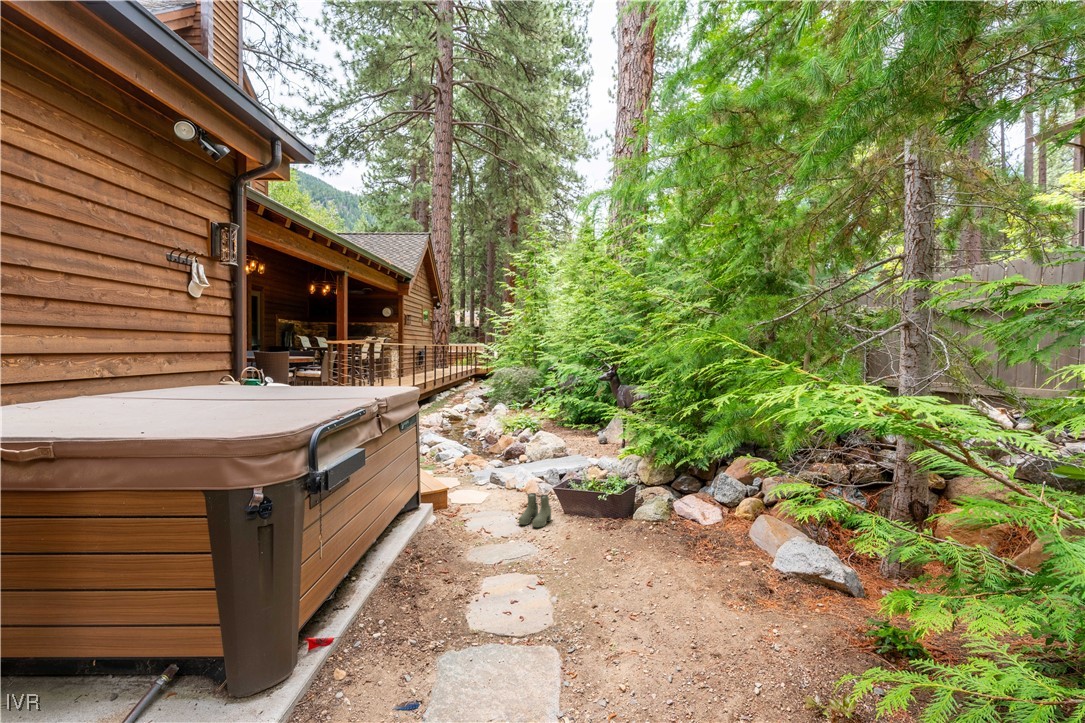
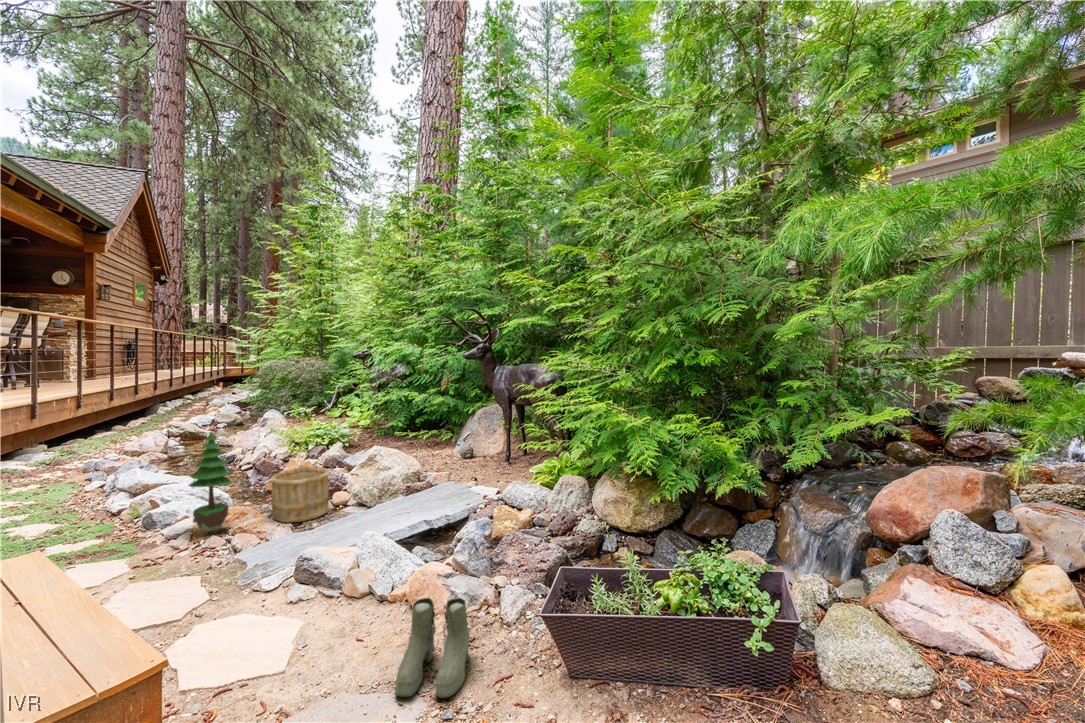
potted tree: none [454,417,472,468] -> present [189,431,232,532]
wooden bucket: none [489,440,518,468] -> present [270,467,329,522]

